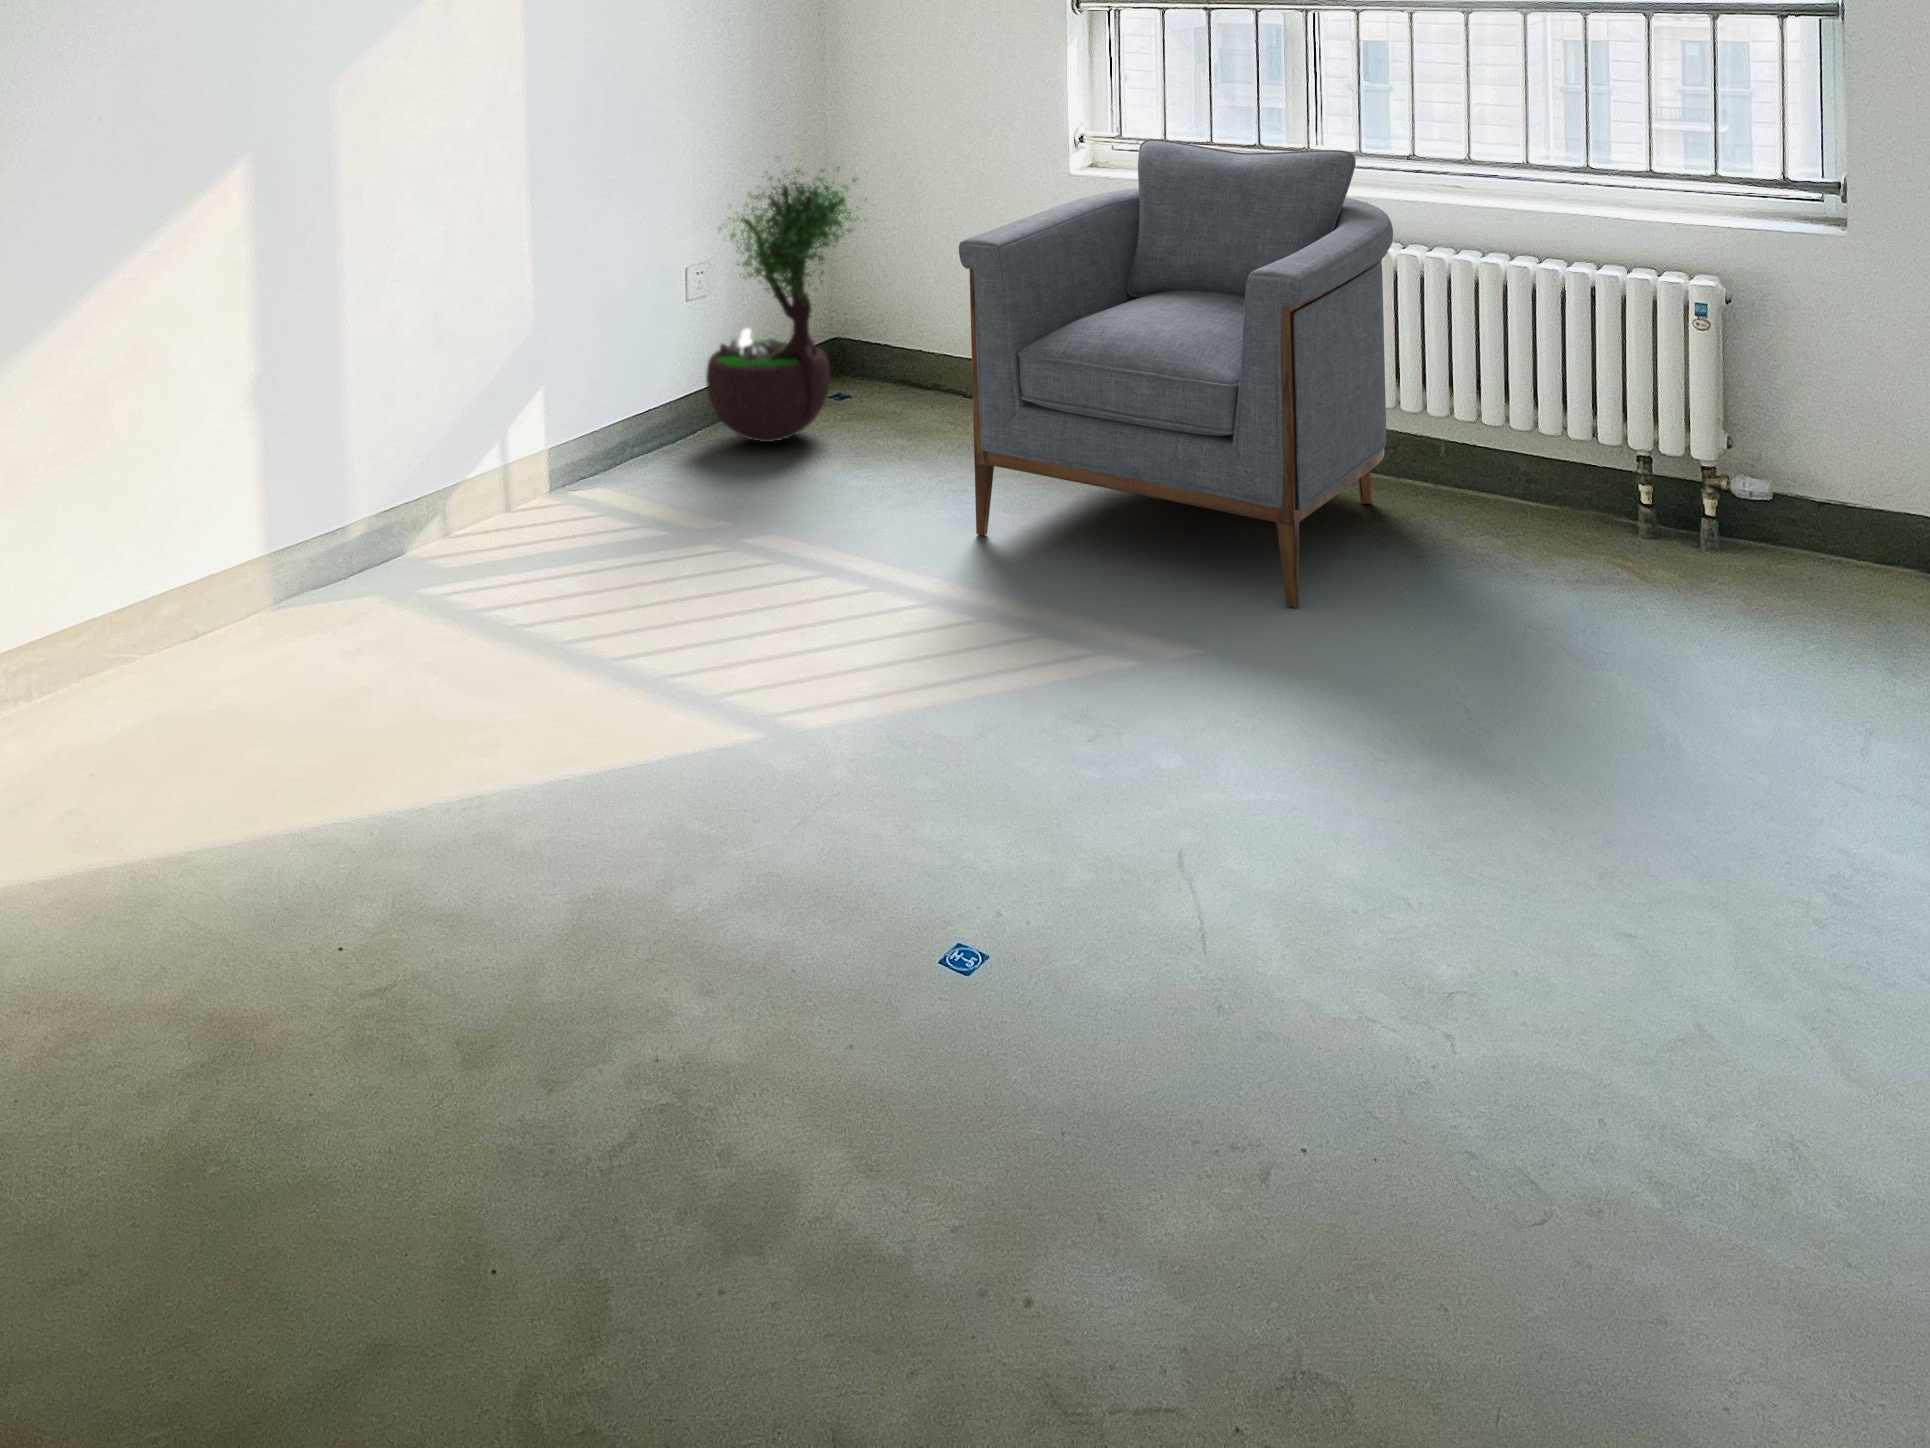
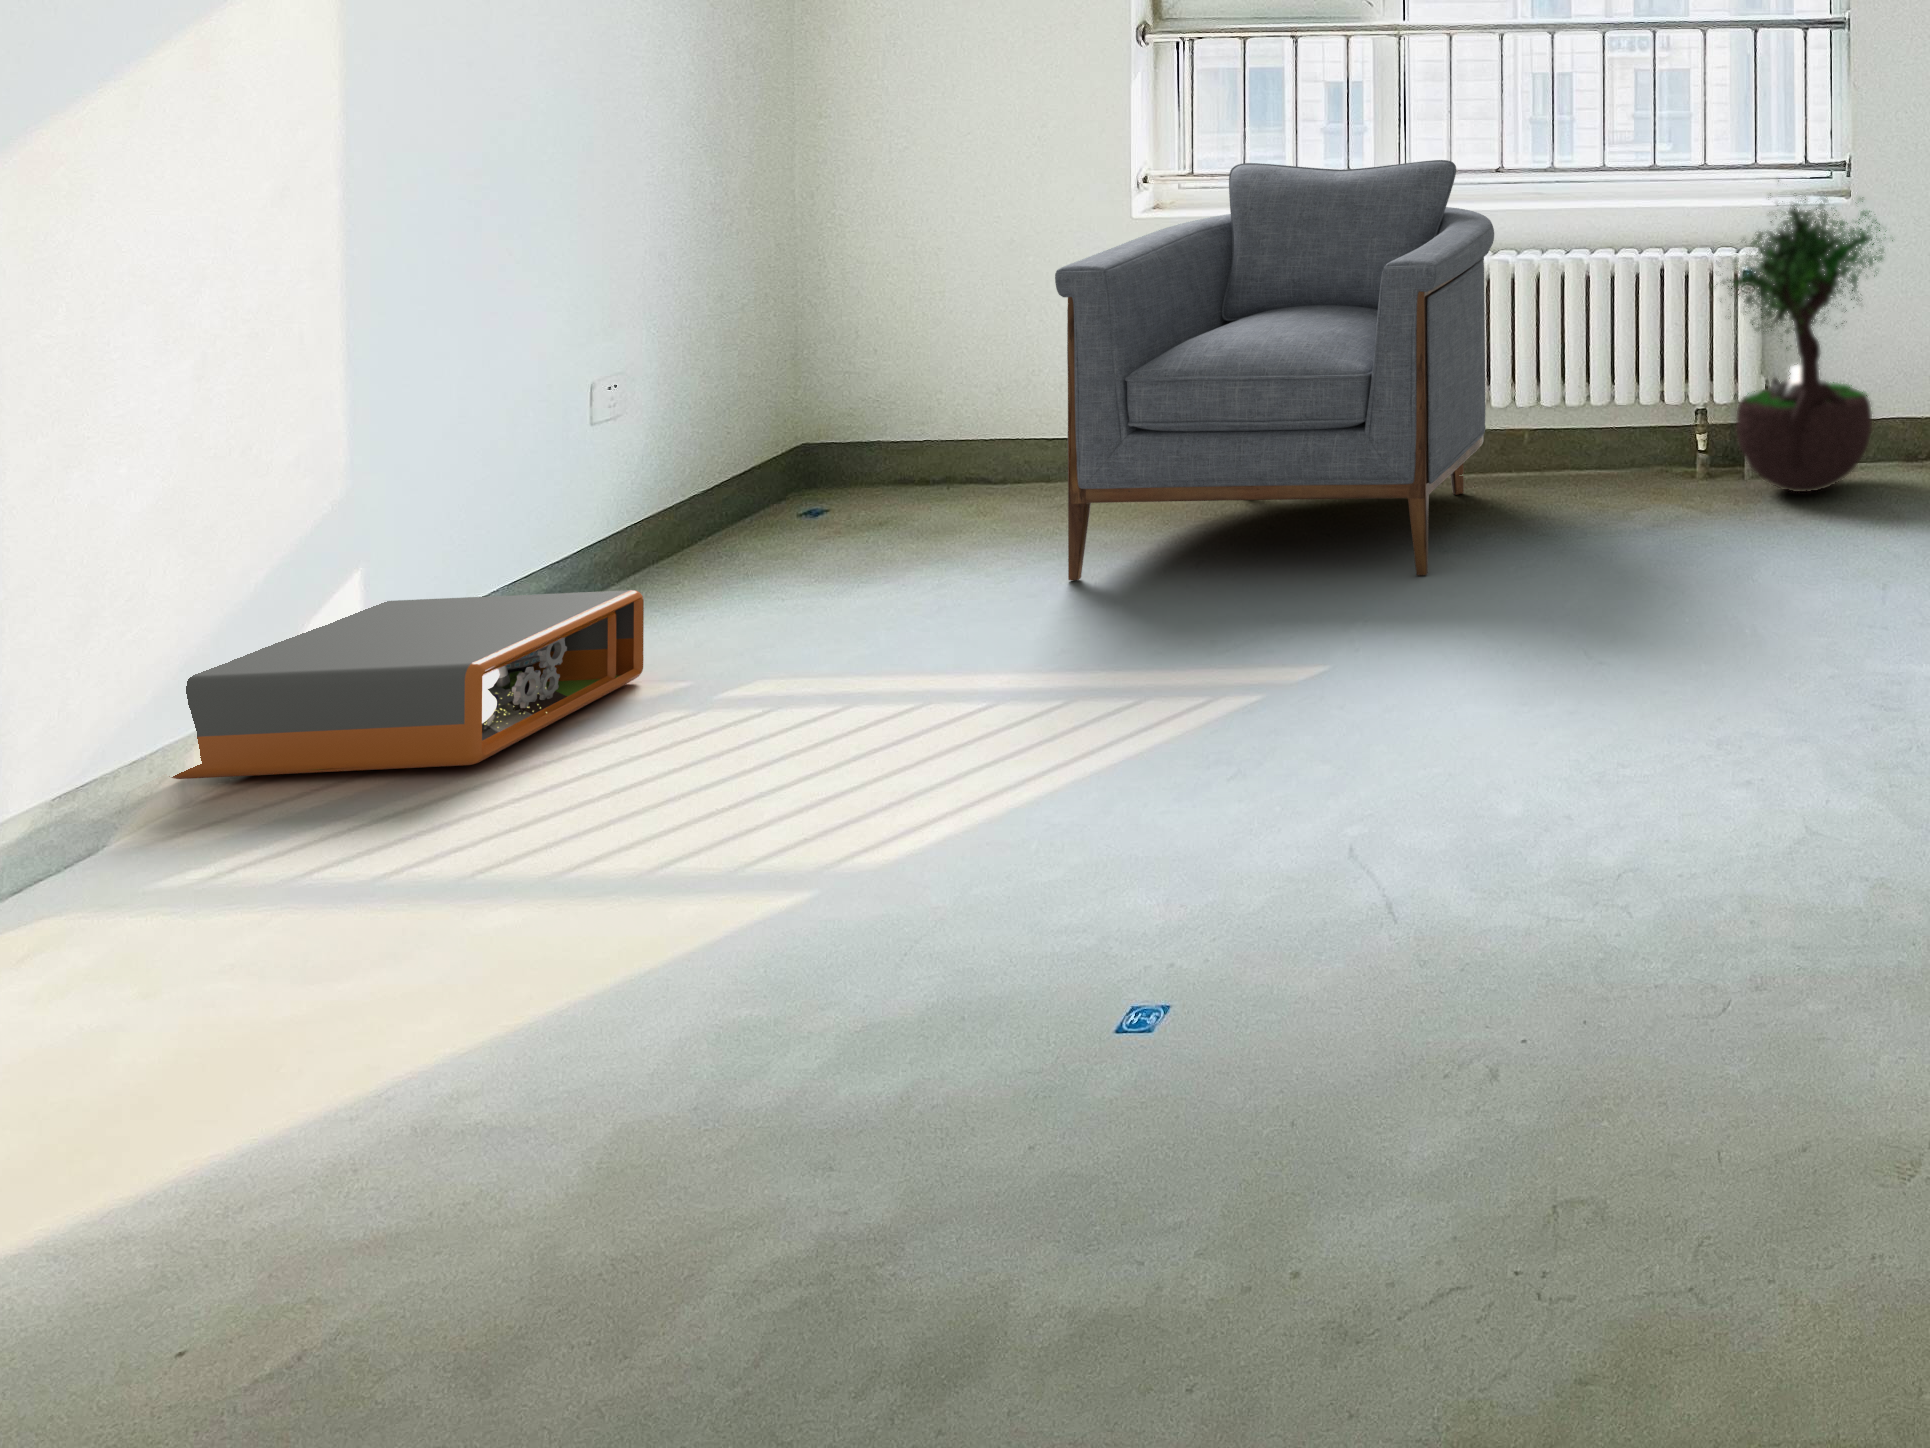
potted tree: present [706,167,866,442] -> present [1716,196,1893,492]
storage box: none [333,462,637,627] -> present [171,590,644,779]

